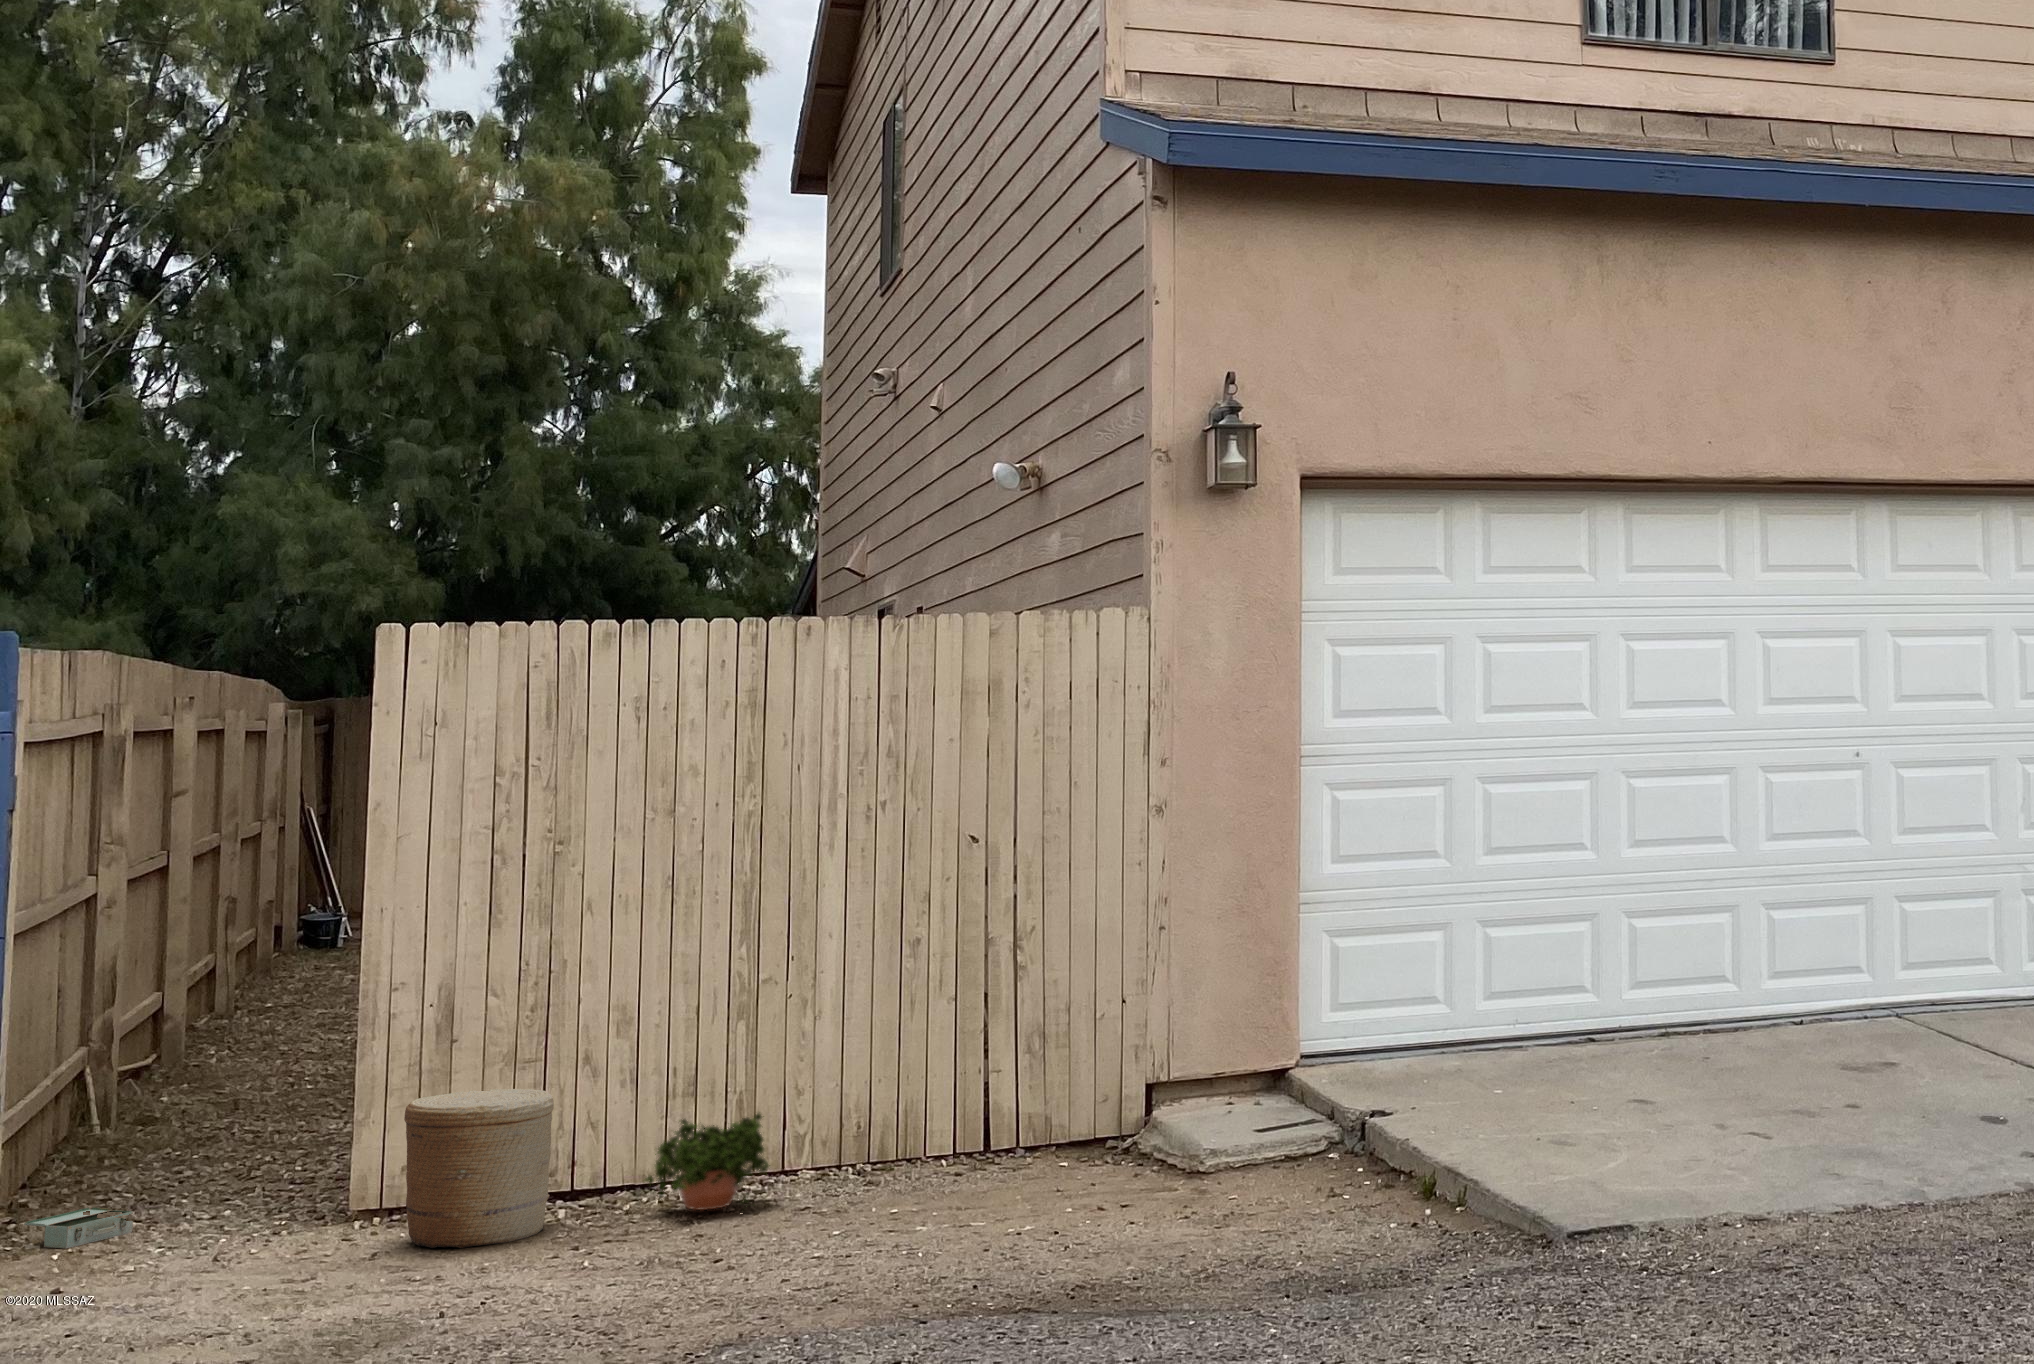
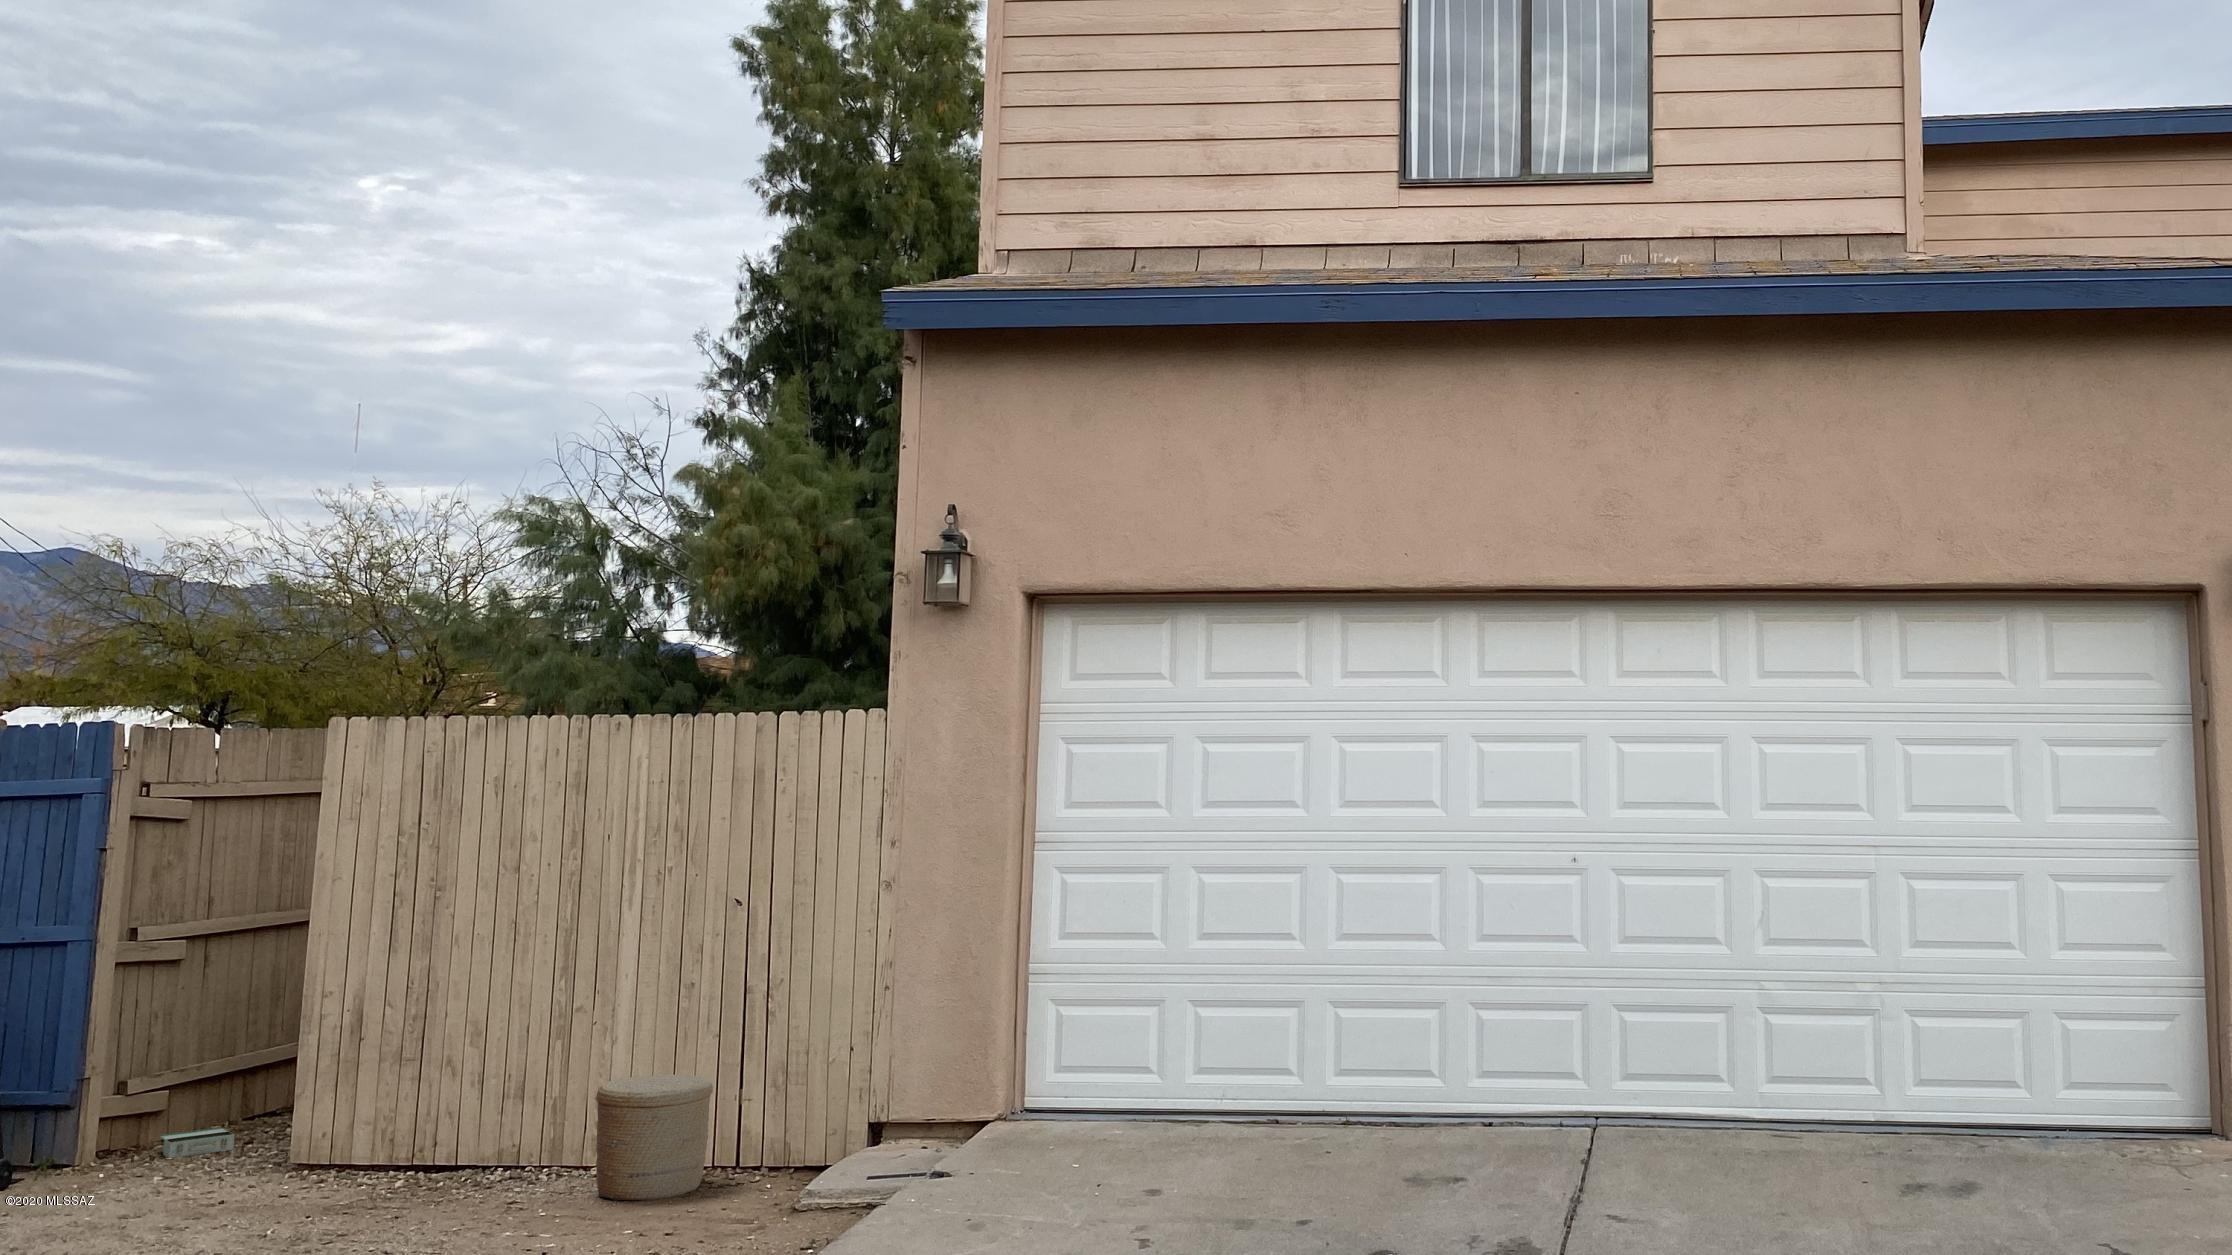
woven basket: present [404,1089,554,1248] -> present [596,1075,713,1201]
potted plant: present [645,1112,770,1210] -> none [421,1115,543,1199]

